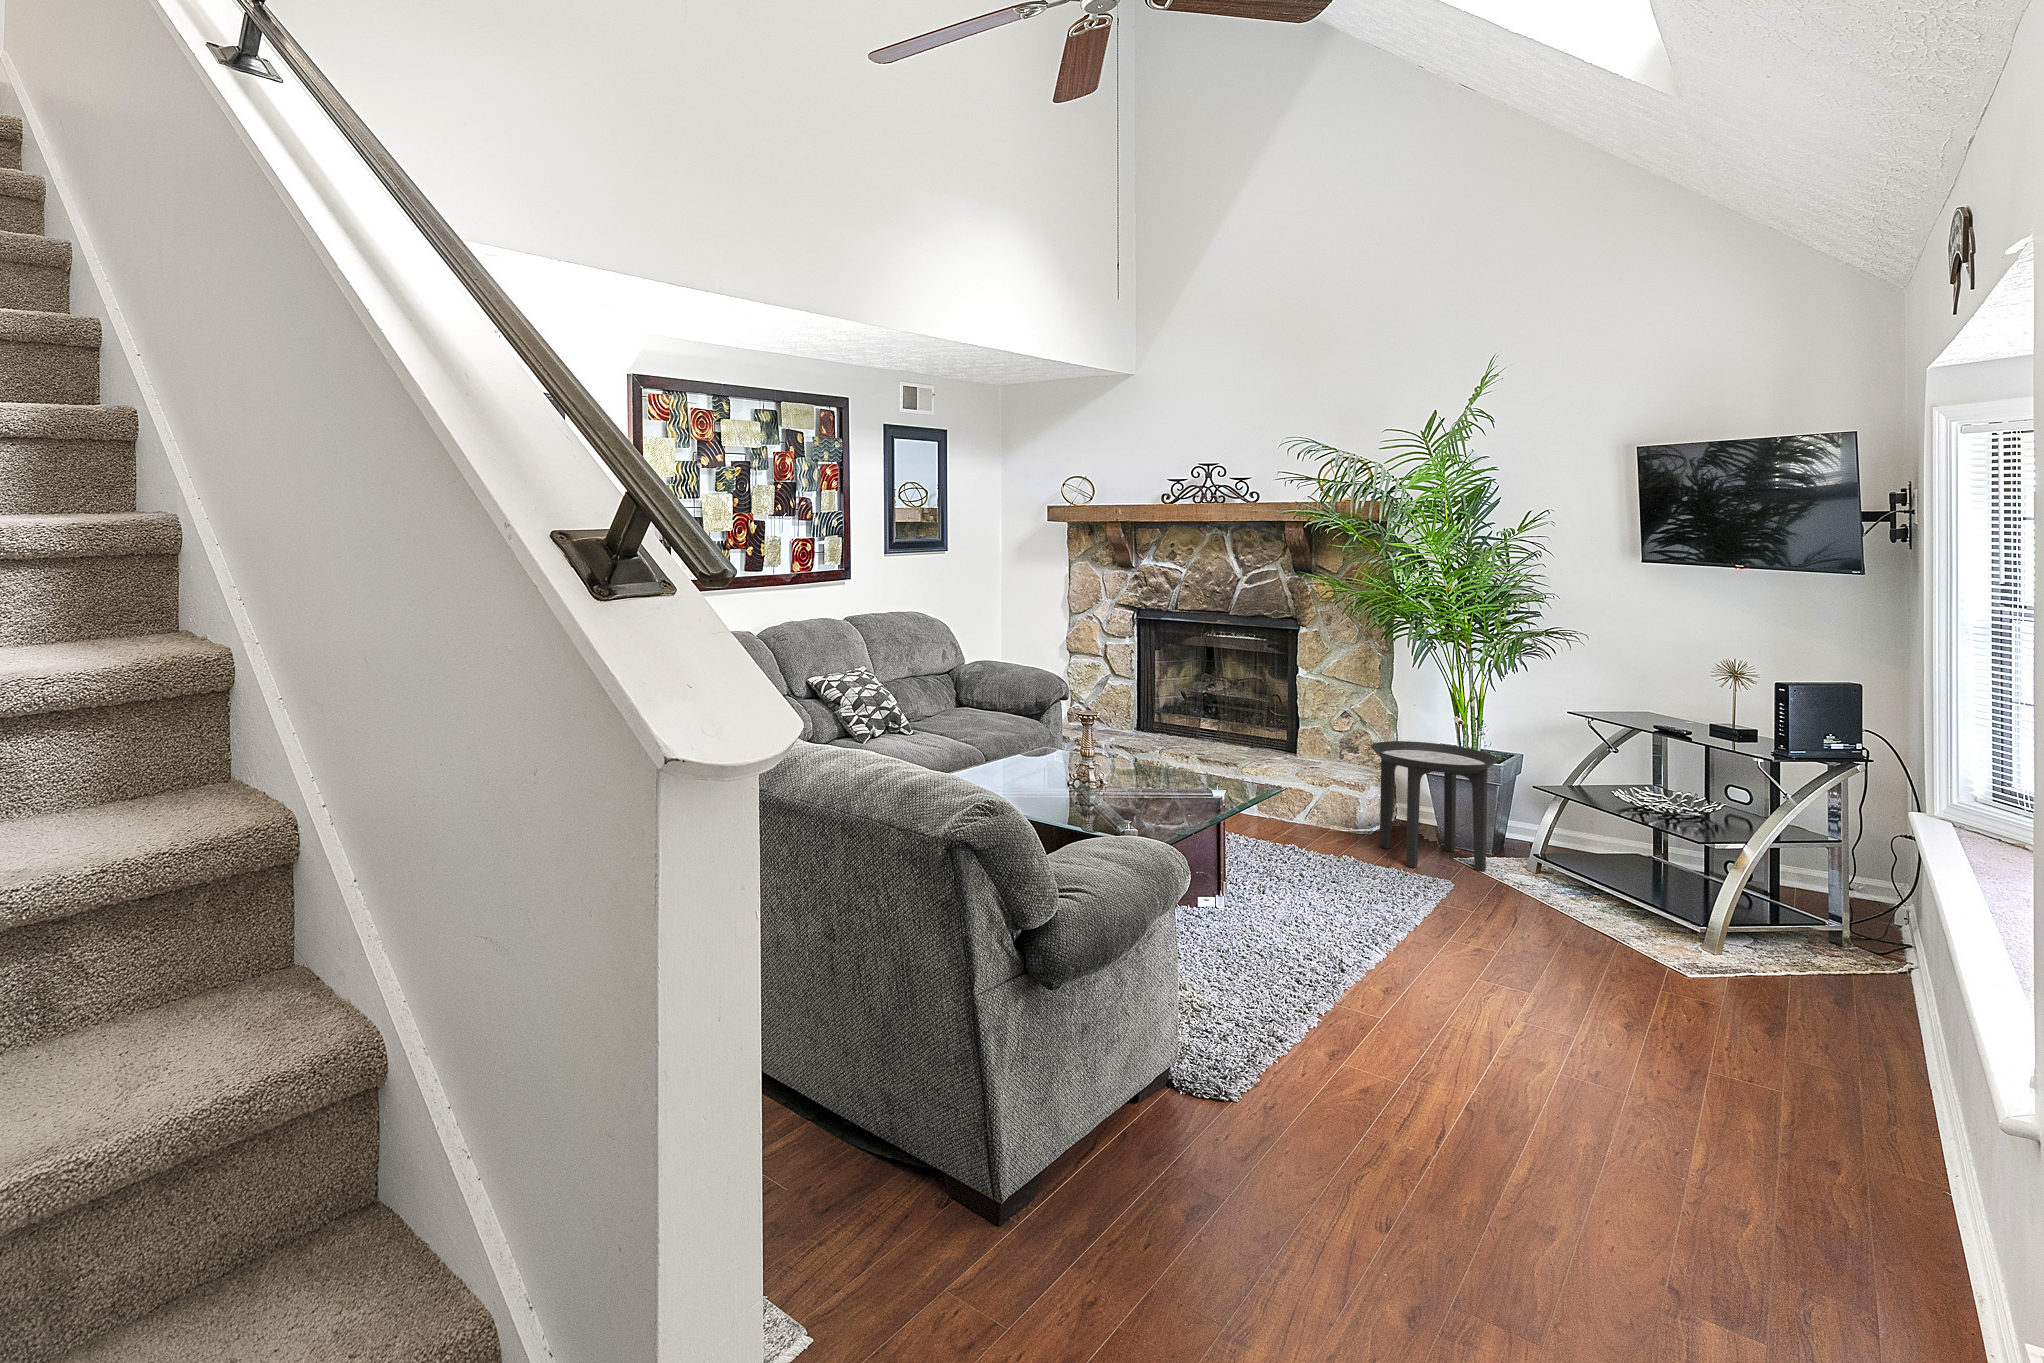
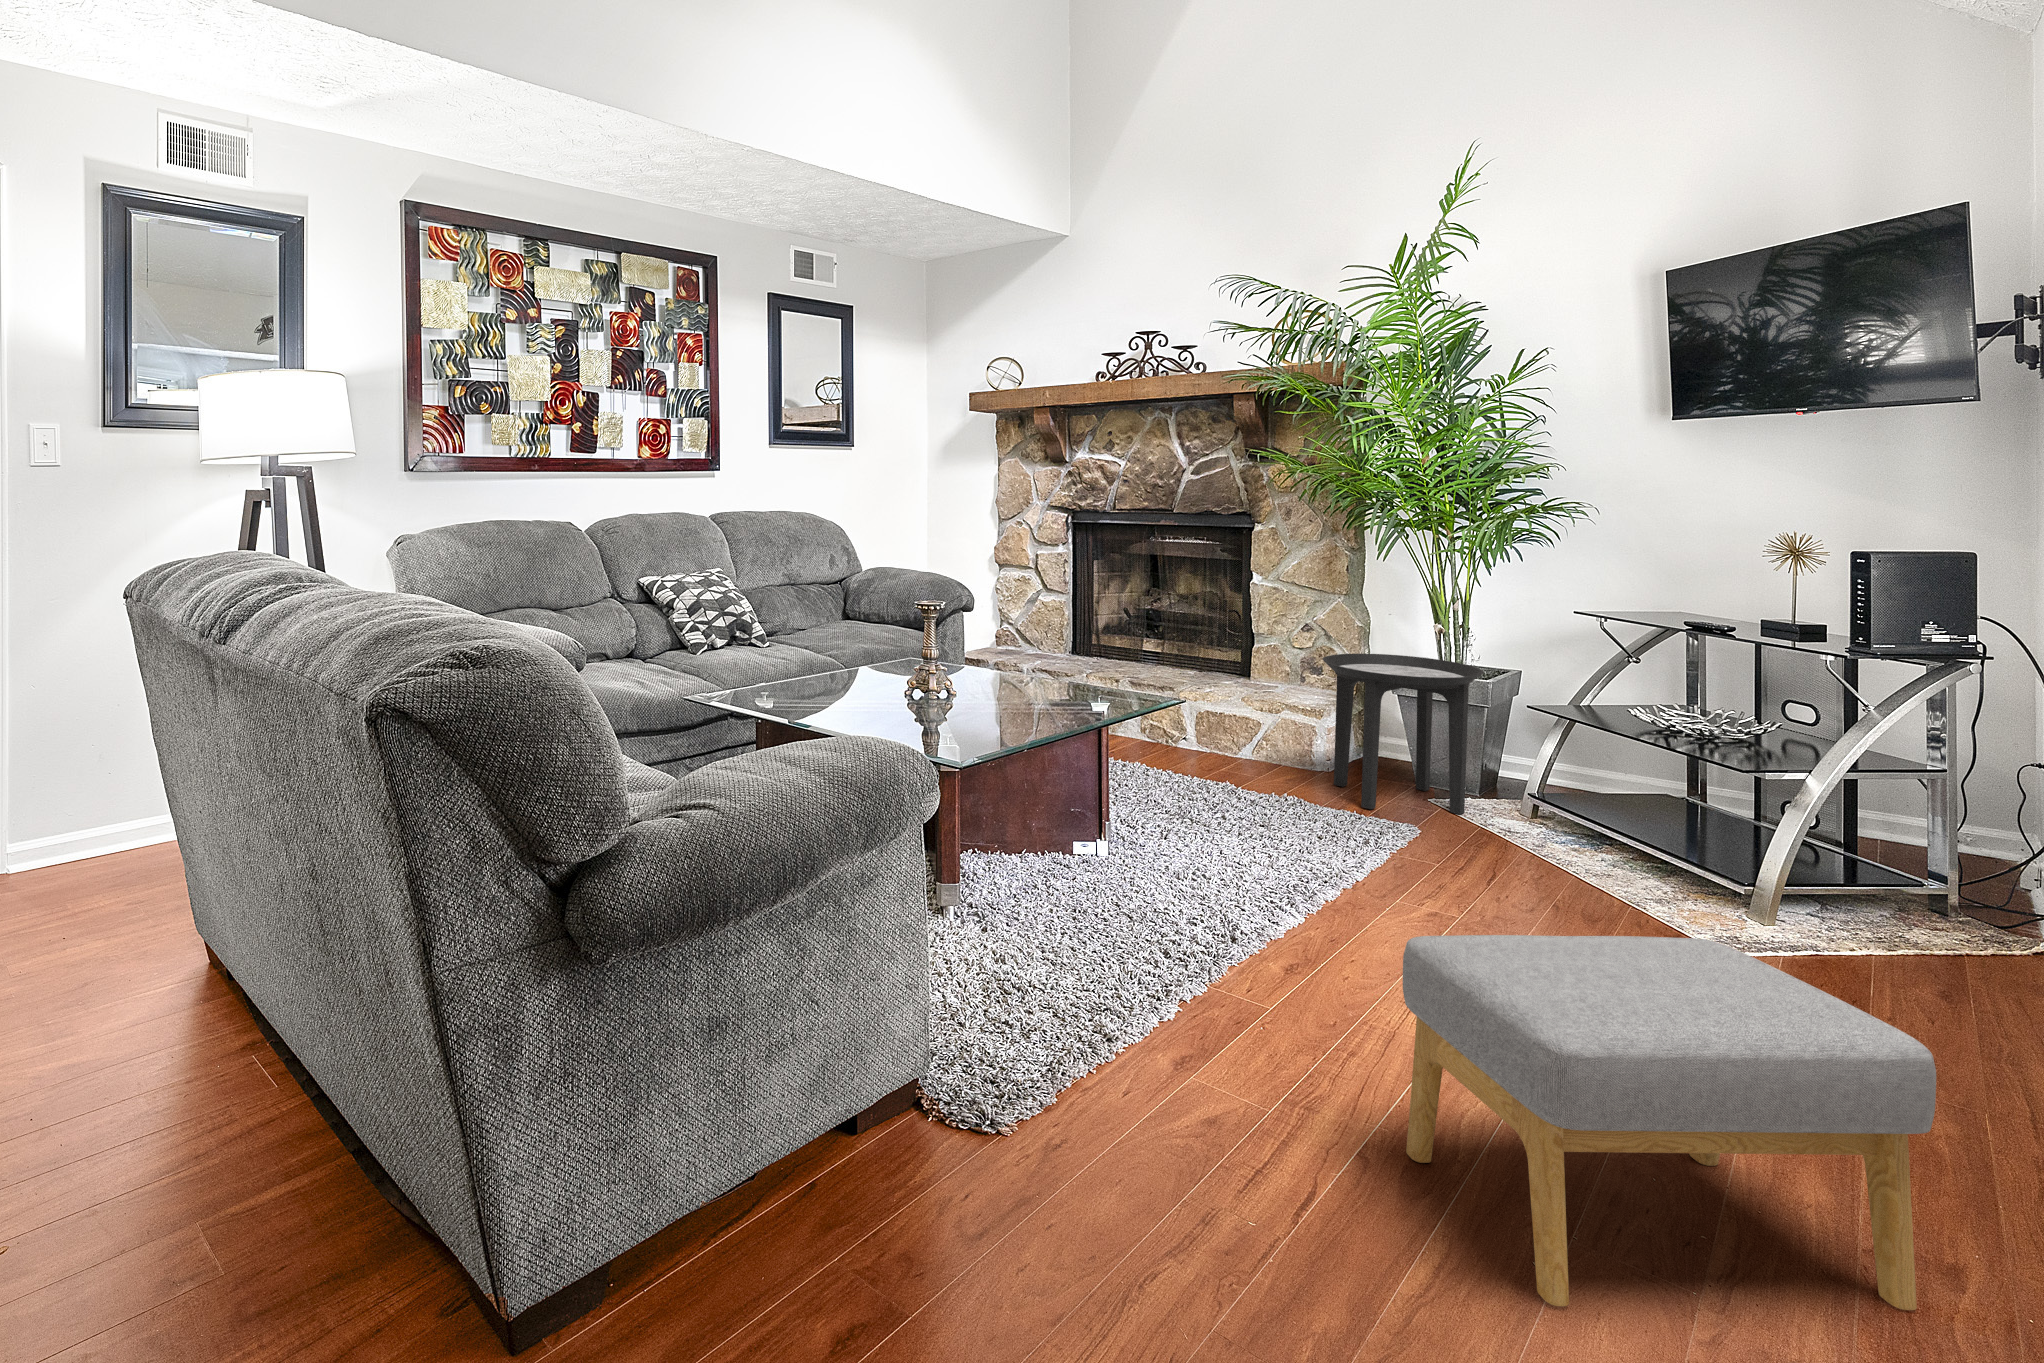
footstool: none [1492,964,1818,1187] -> present [1403,935,1936,1310]

